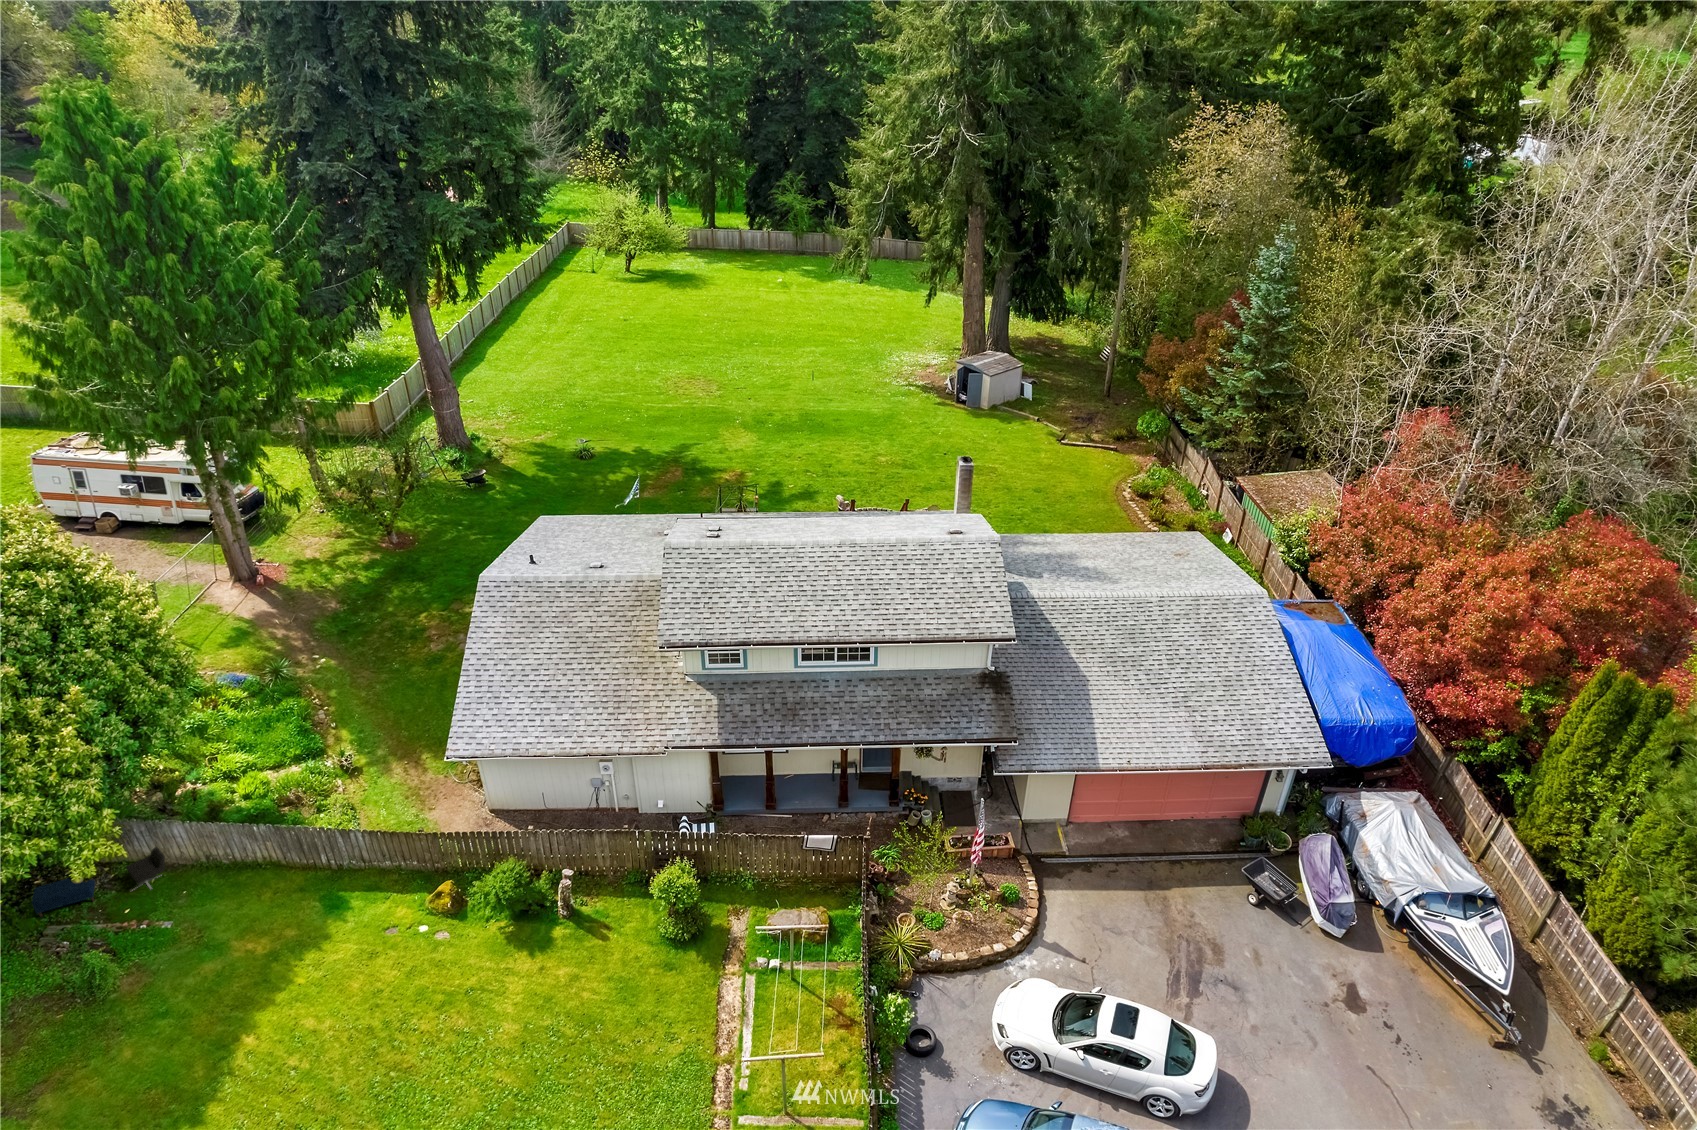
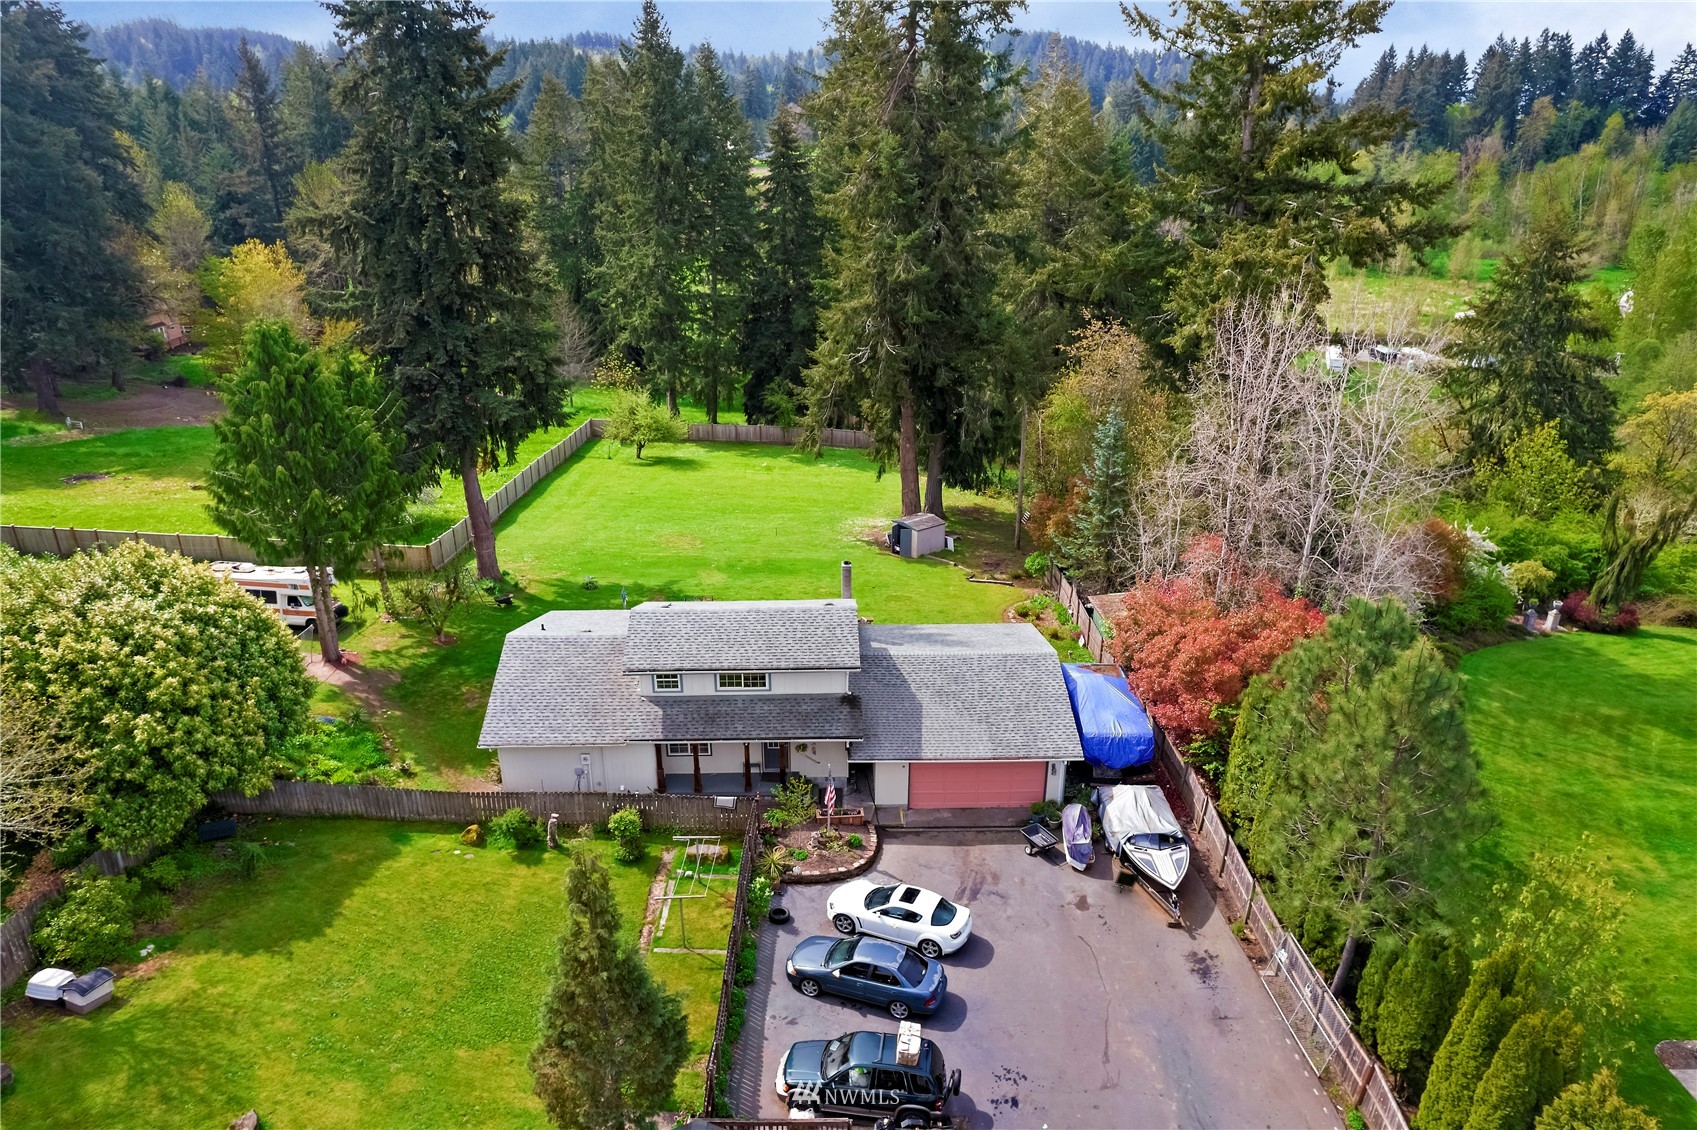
lounge chair: present [126,847,165,891] -> present [1115,870,1140,889]

